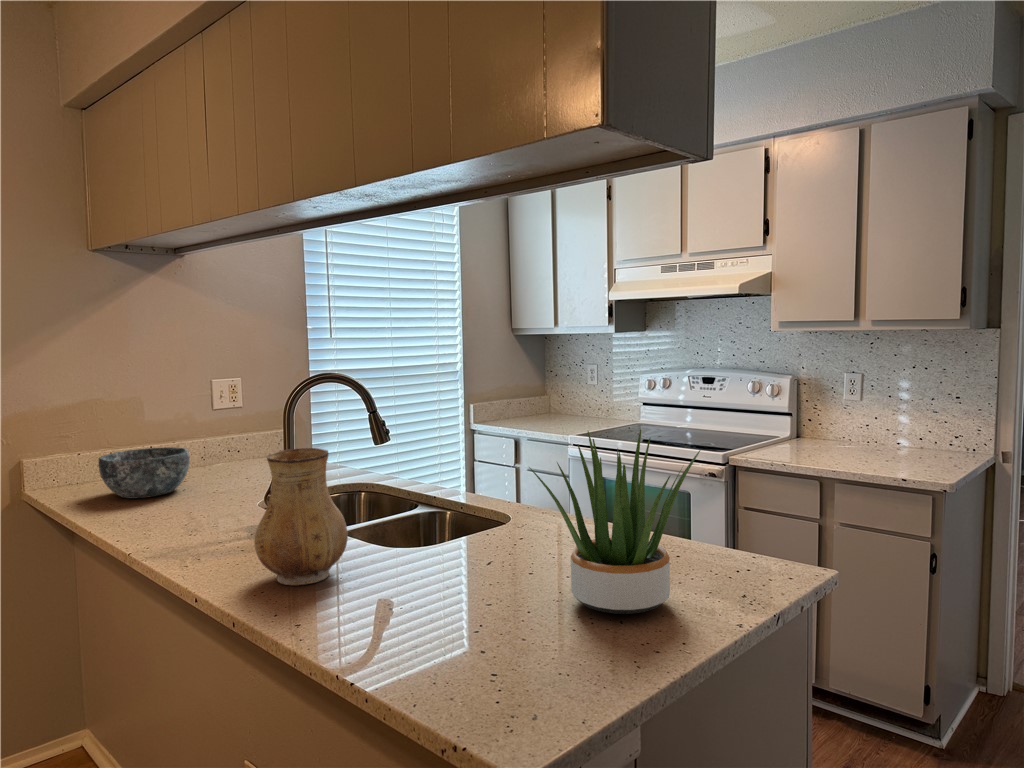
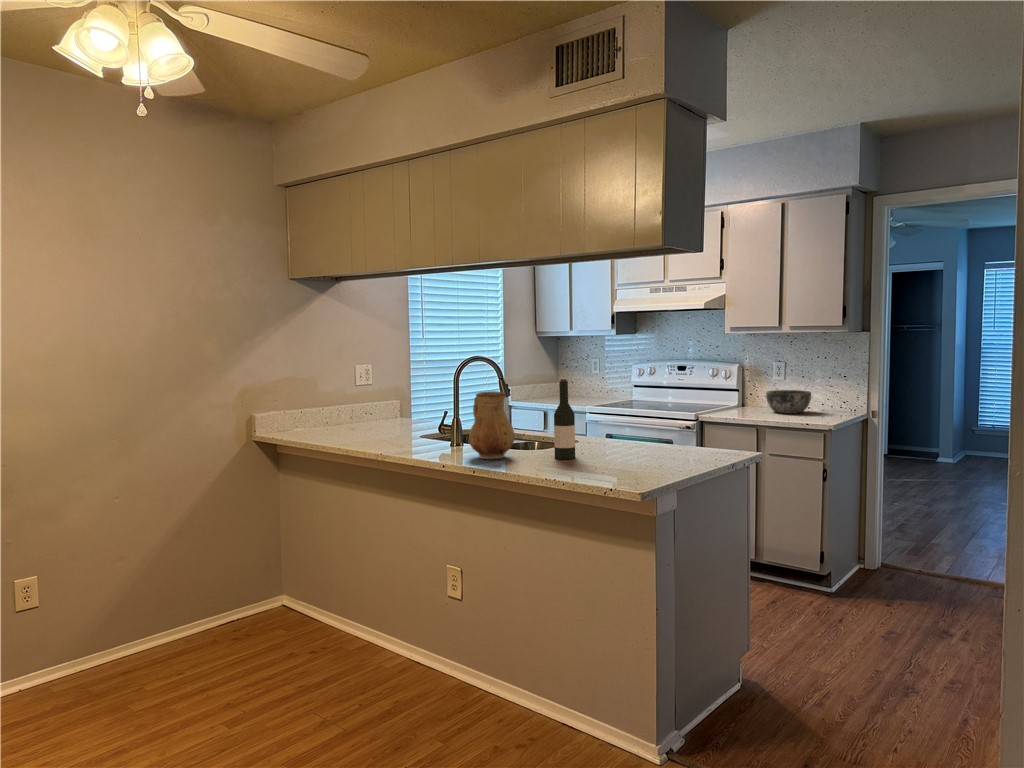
wine bottle: none [415,427,462,591] -> present [554,379,575,459]
potted plant: present [529,430,700,614] -> none [618,378,694,462]
bowl: present [98,447,190,499] -> present [766,390,811,414]

